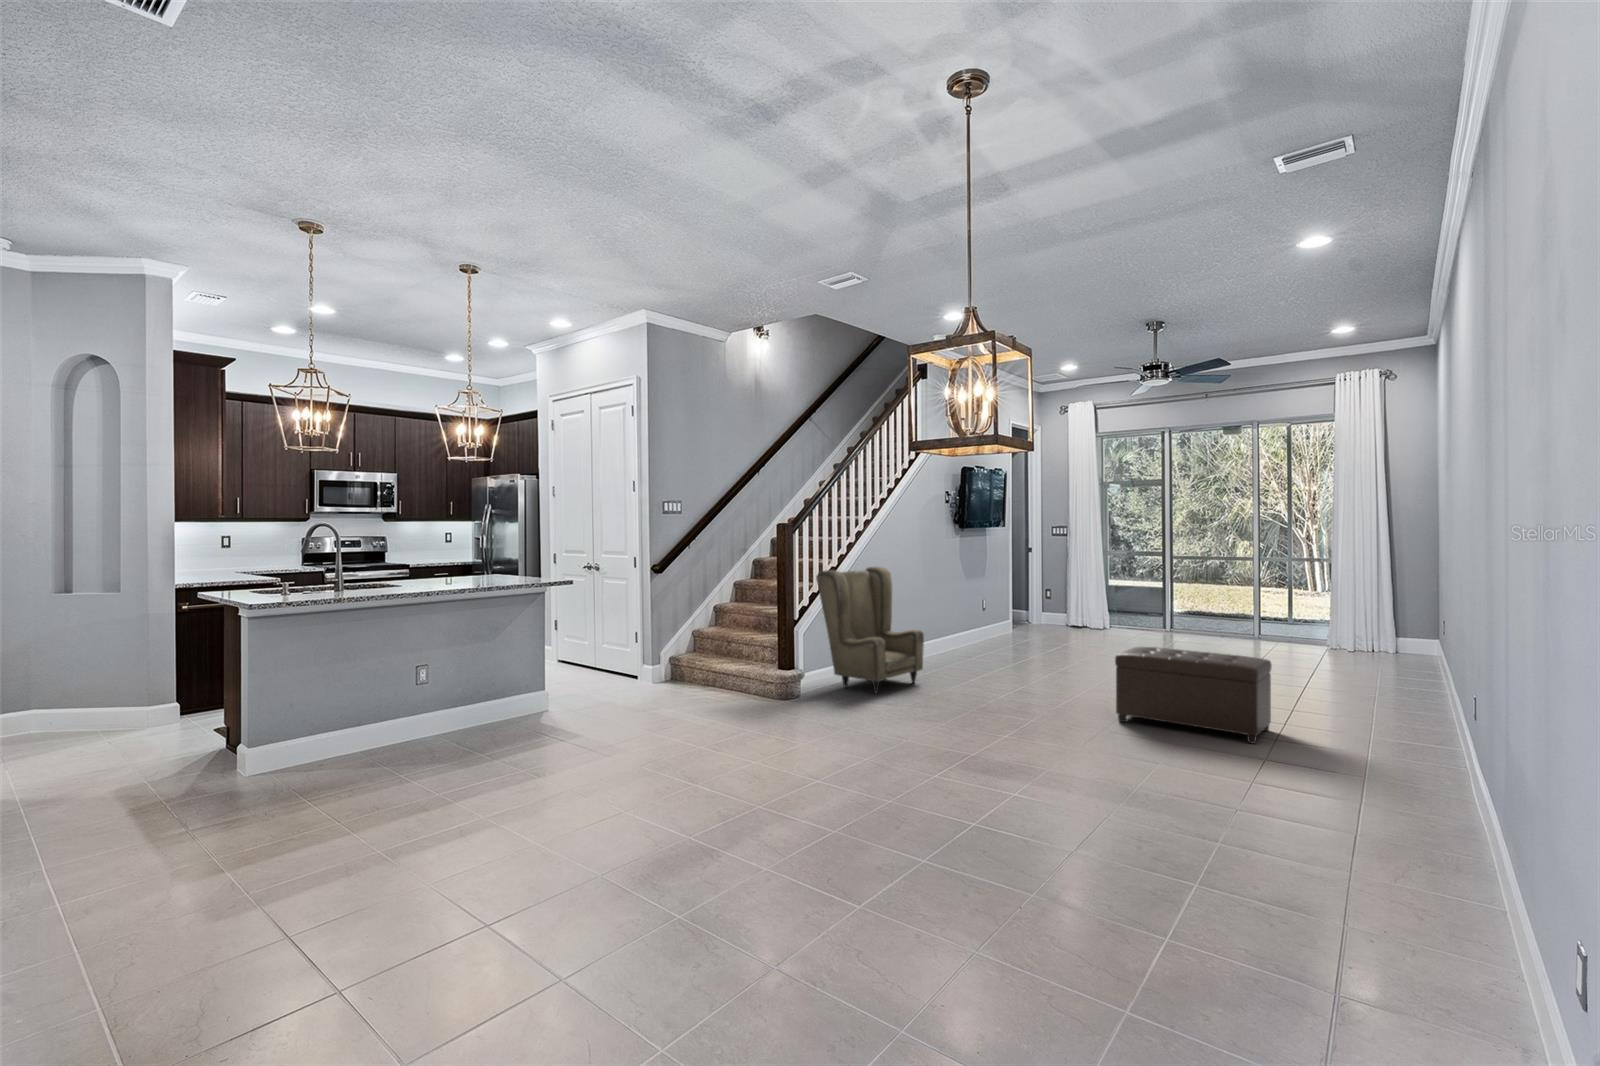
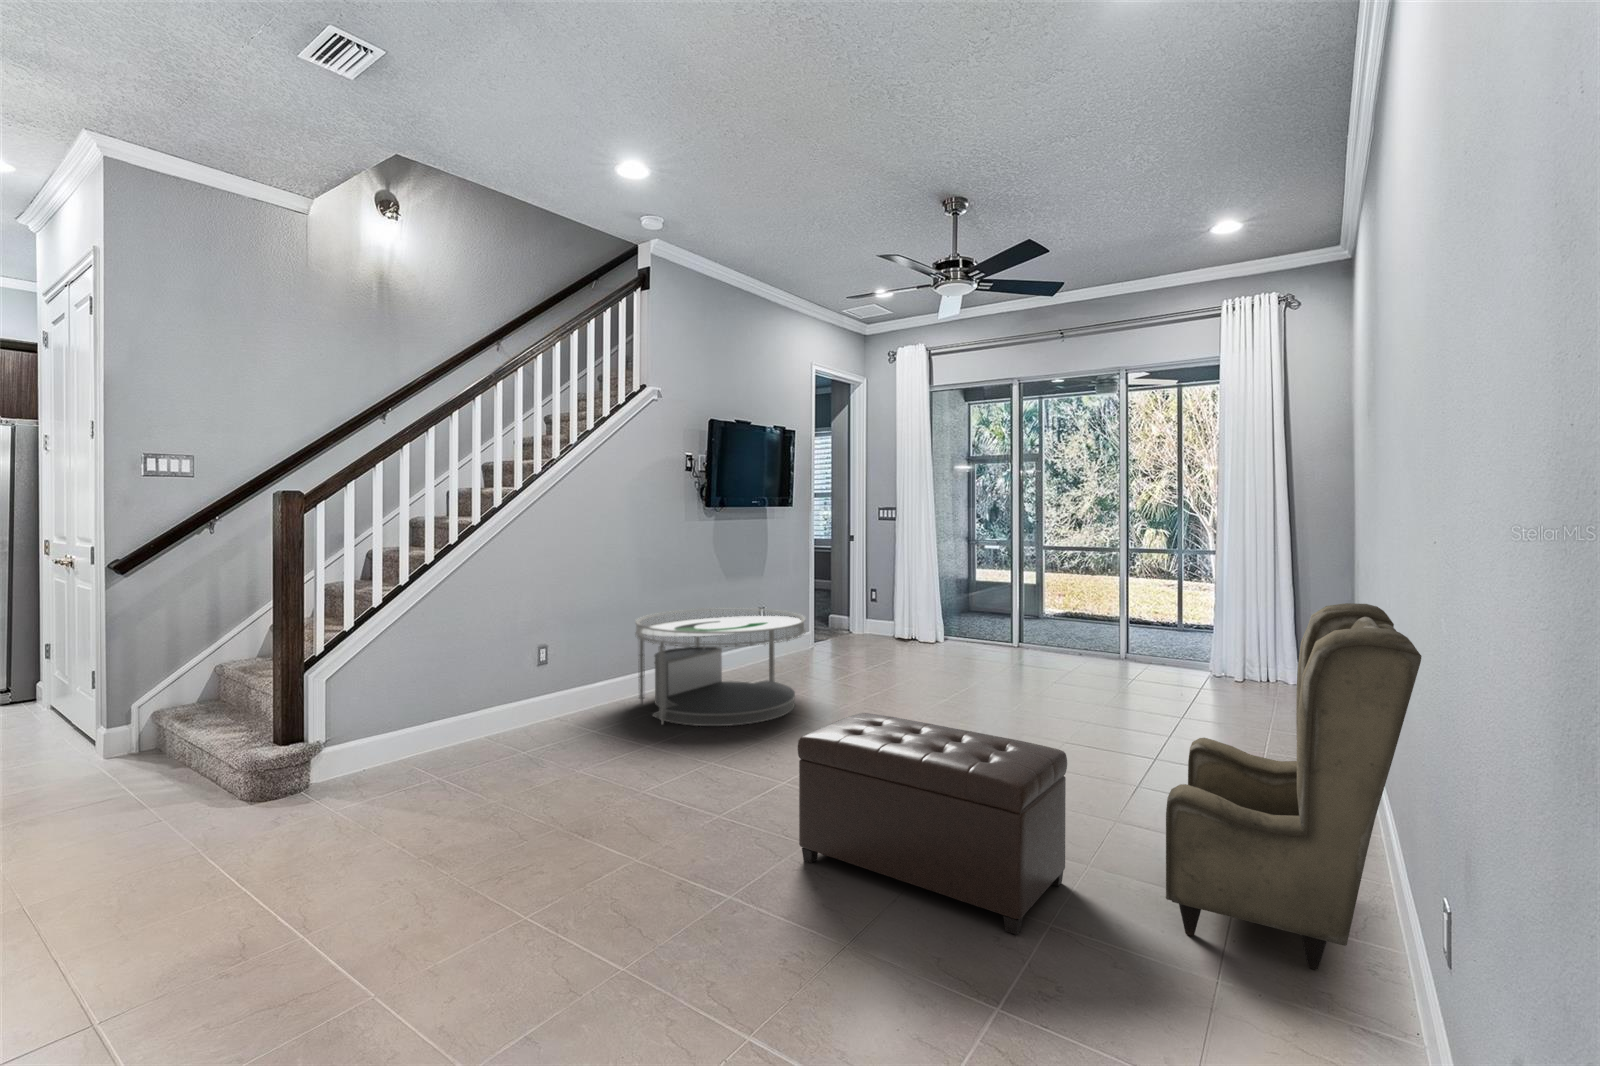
armchair: present [816,567,924,694] -> present [1166,603,1422,970]
coffee table: none [928,597,1046,671] -> present [635,608,806,726]

